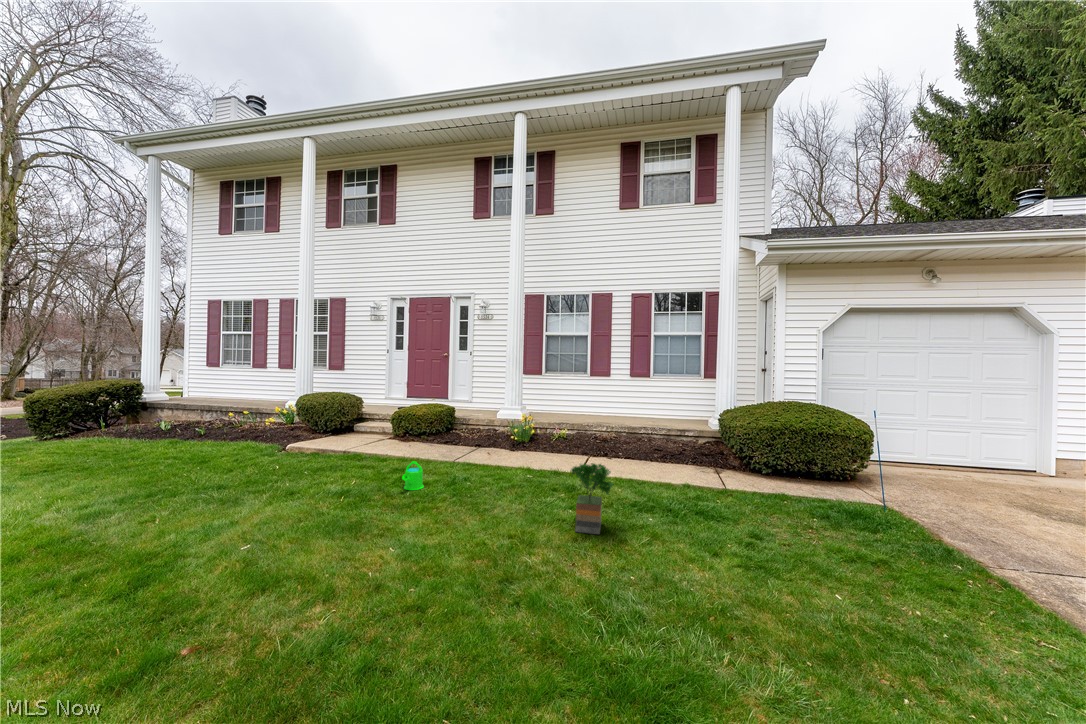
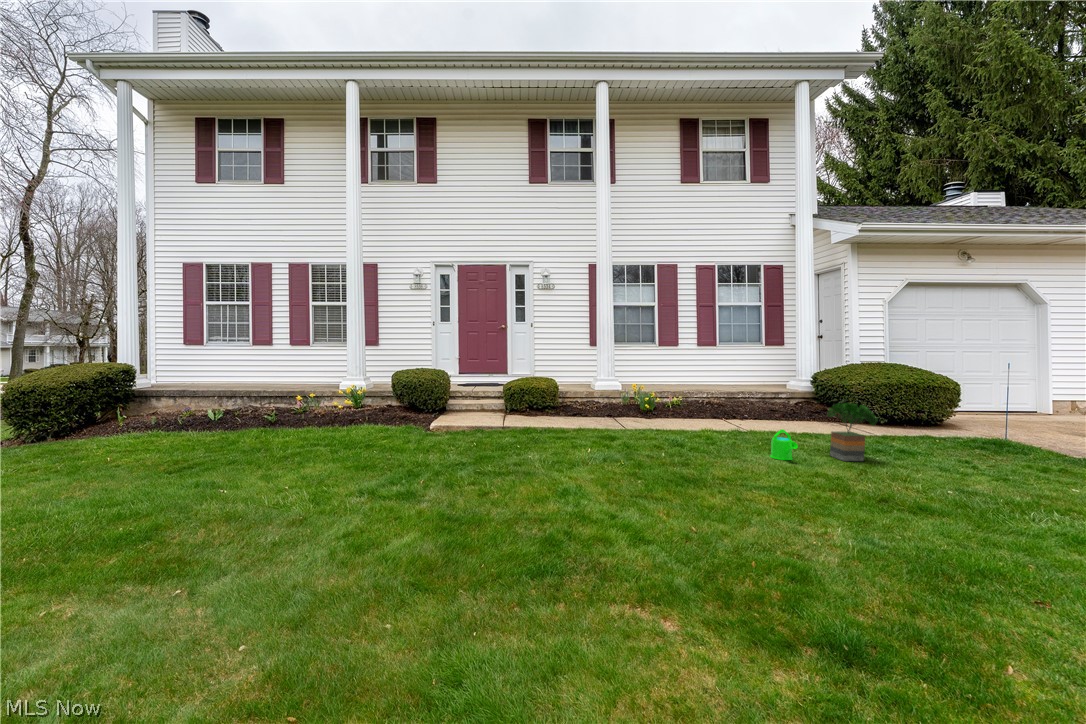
watering can: present [402,461,424,490] -> present [770,429,798,460]

